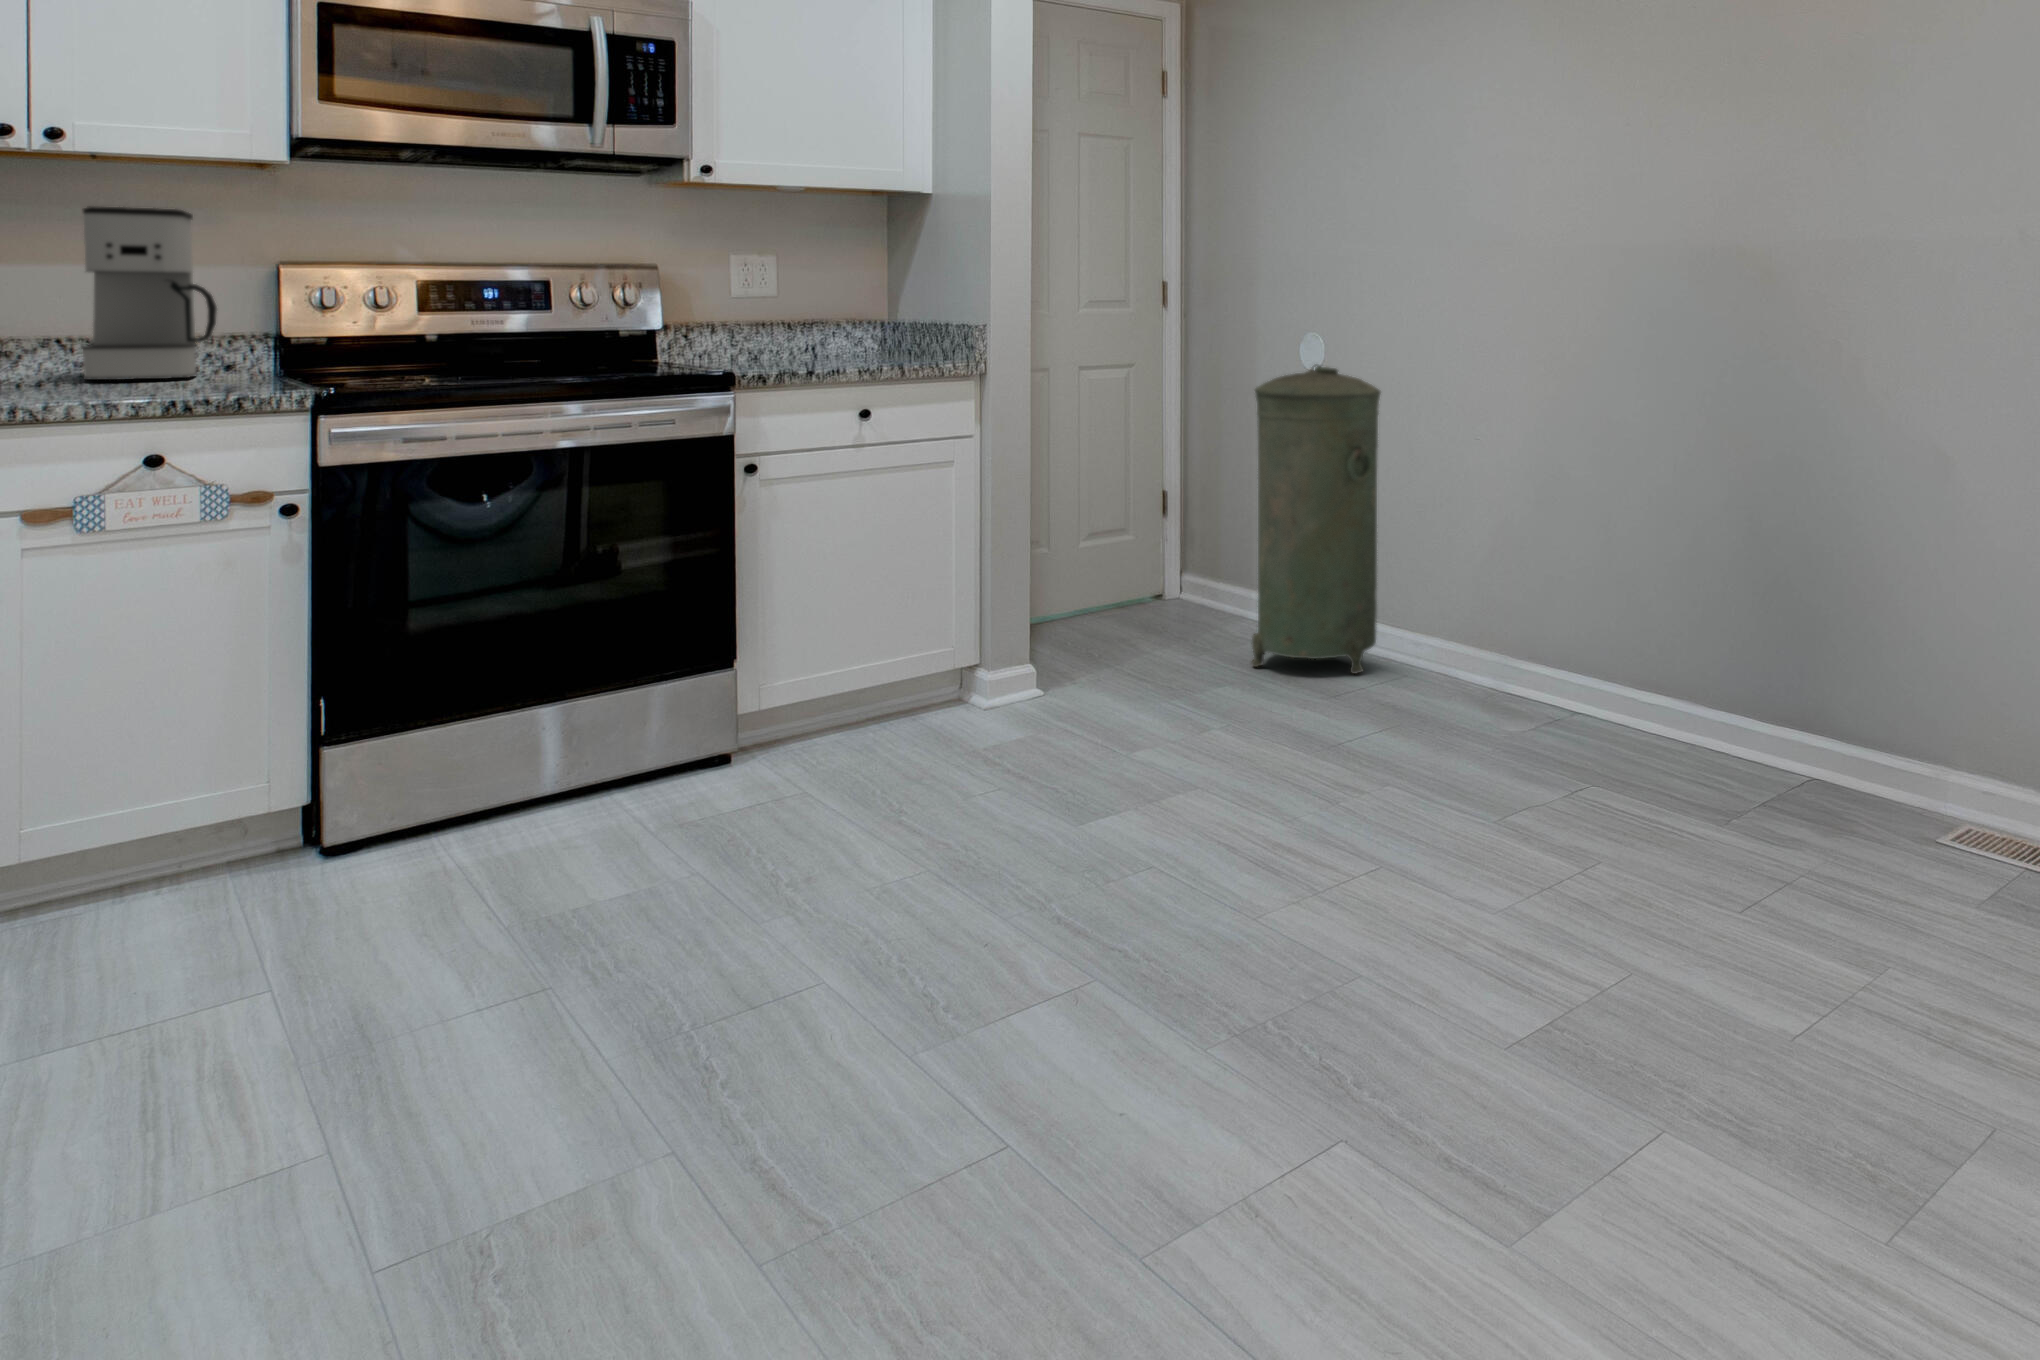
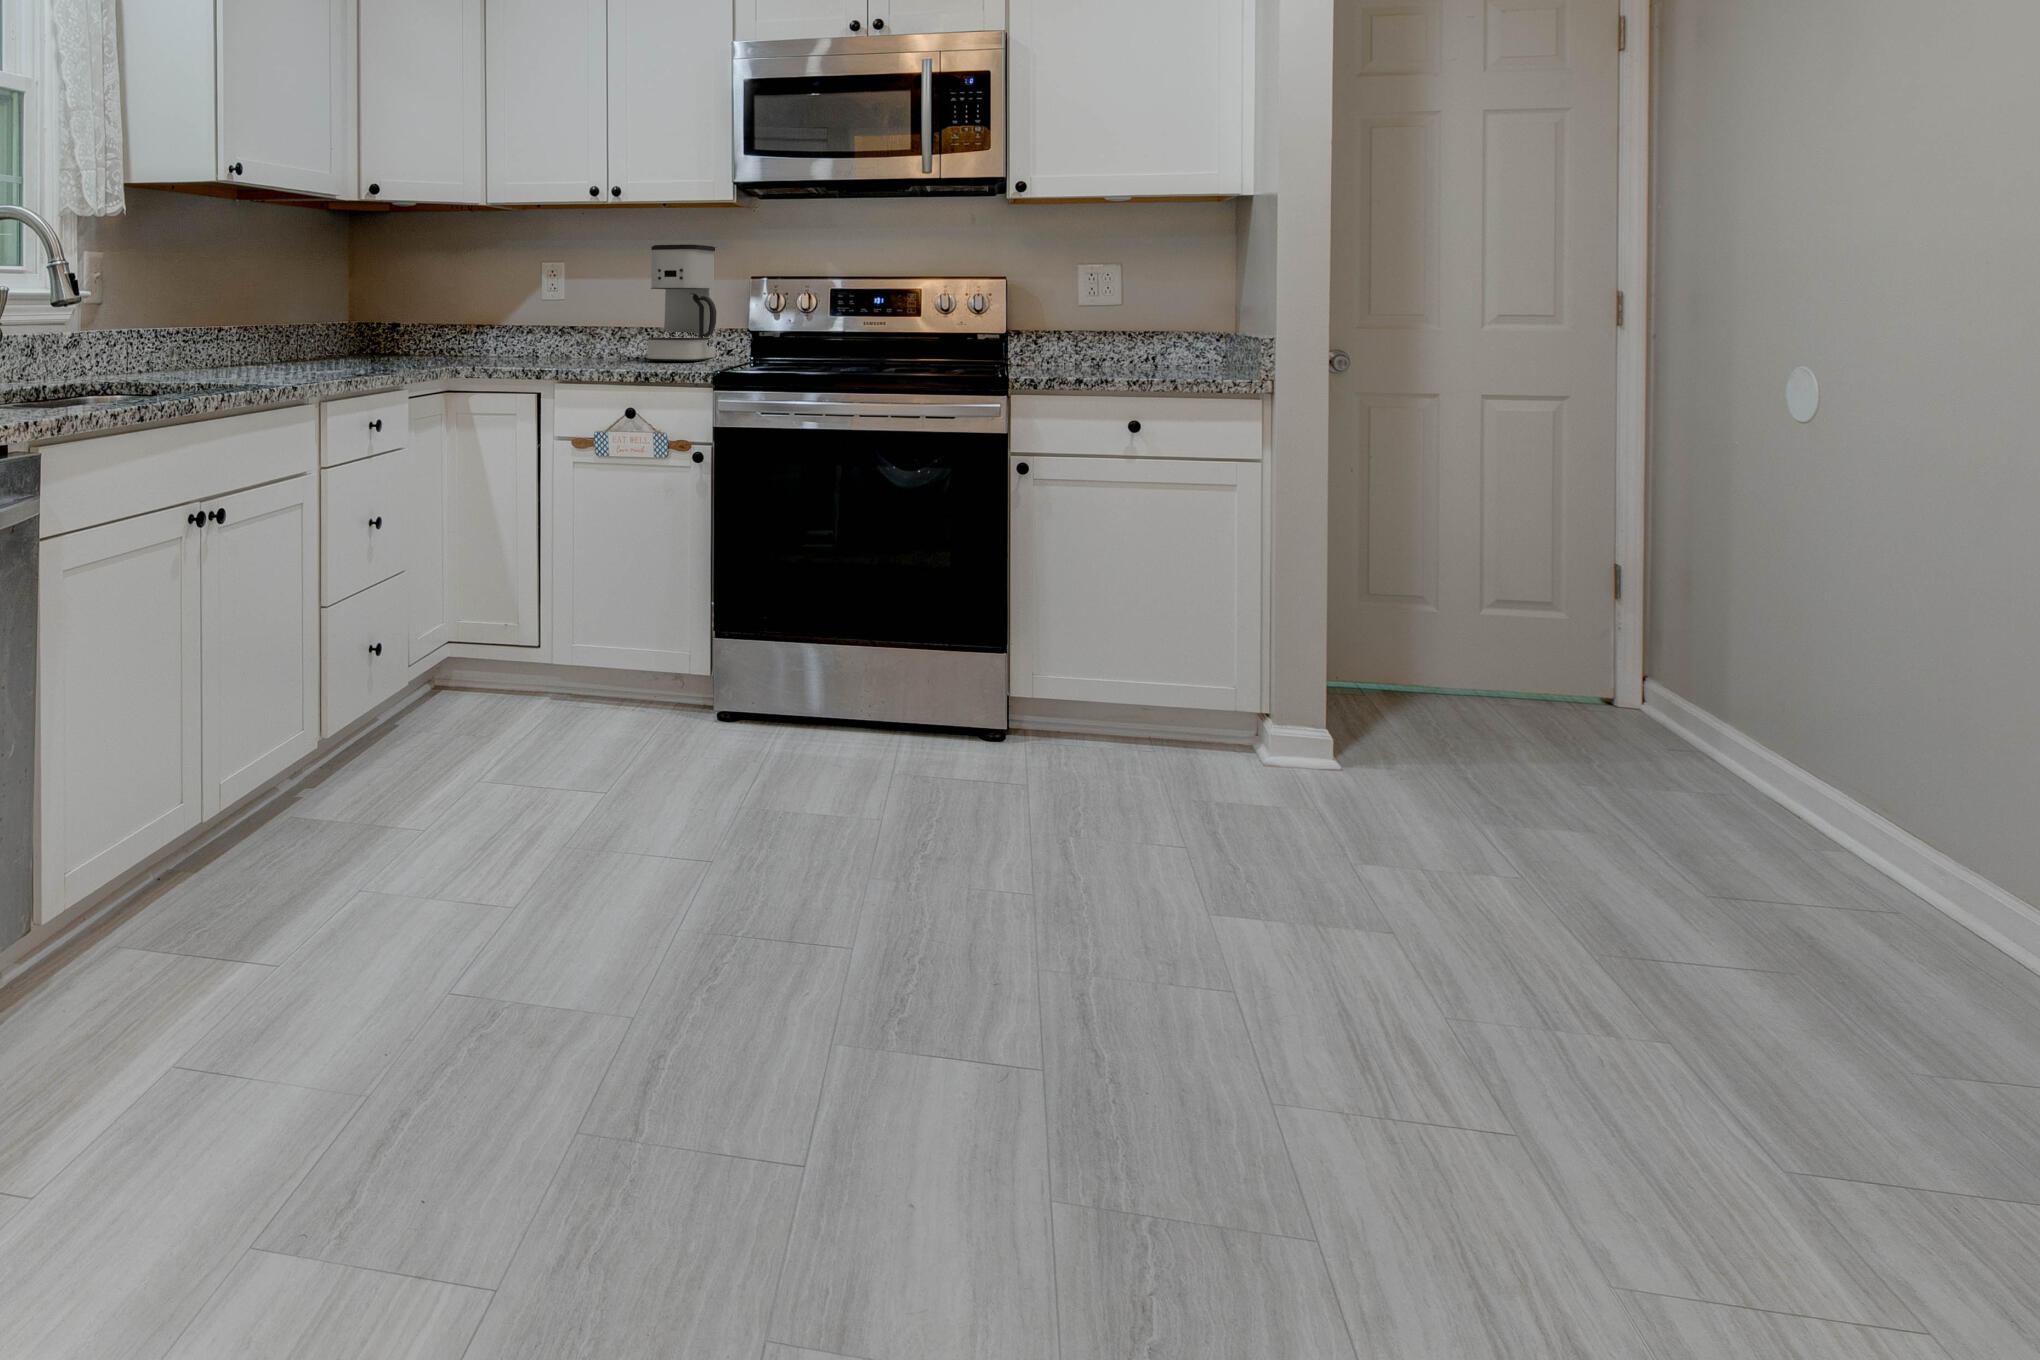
trash can: present [1251,365,1381,674] -> none [1657,400,1928,891]

